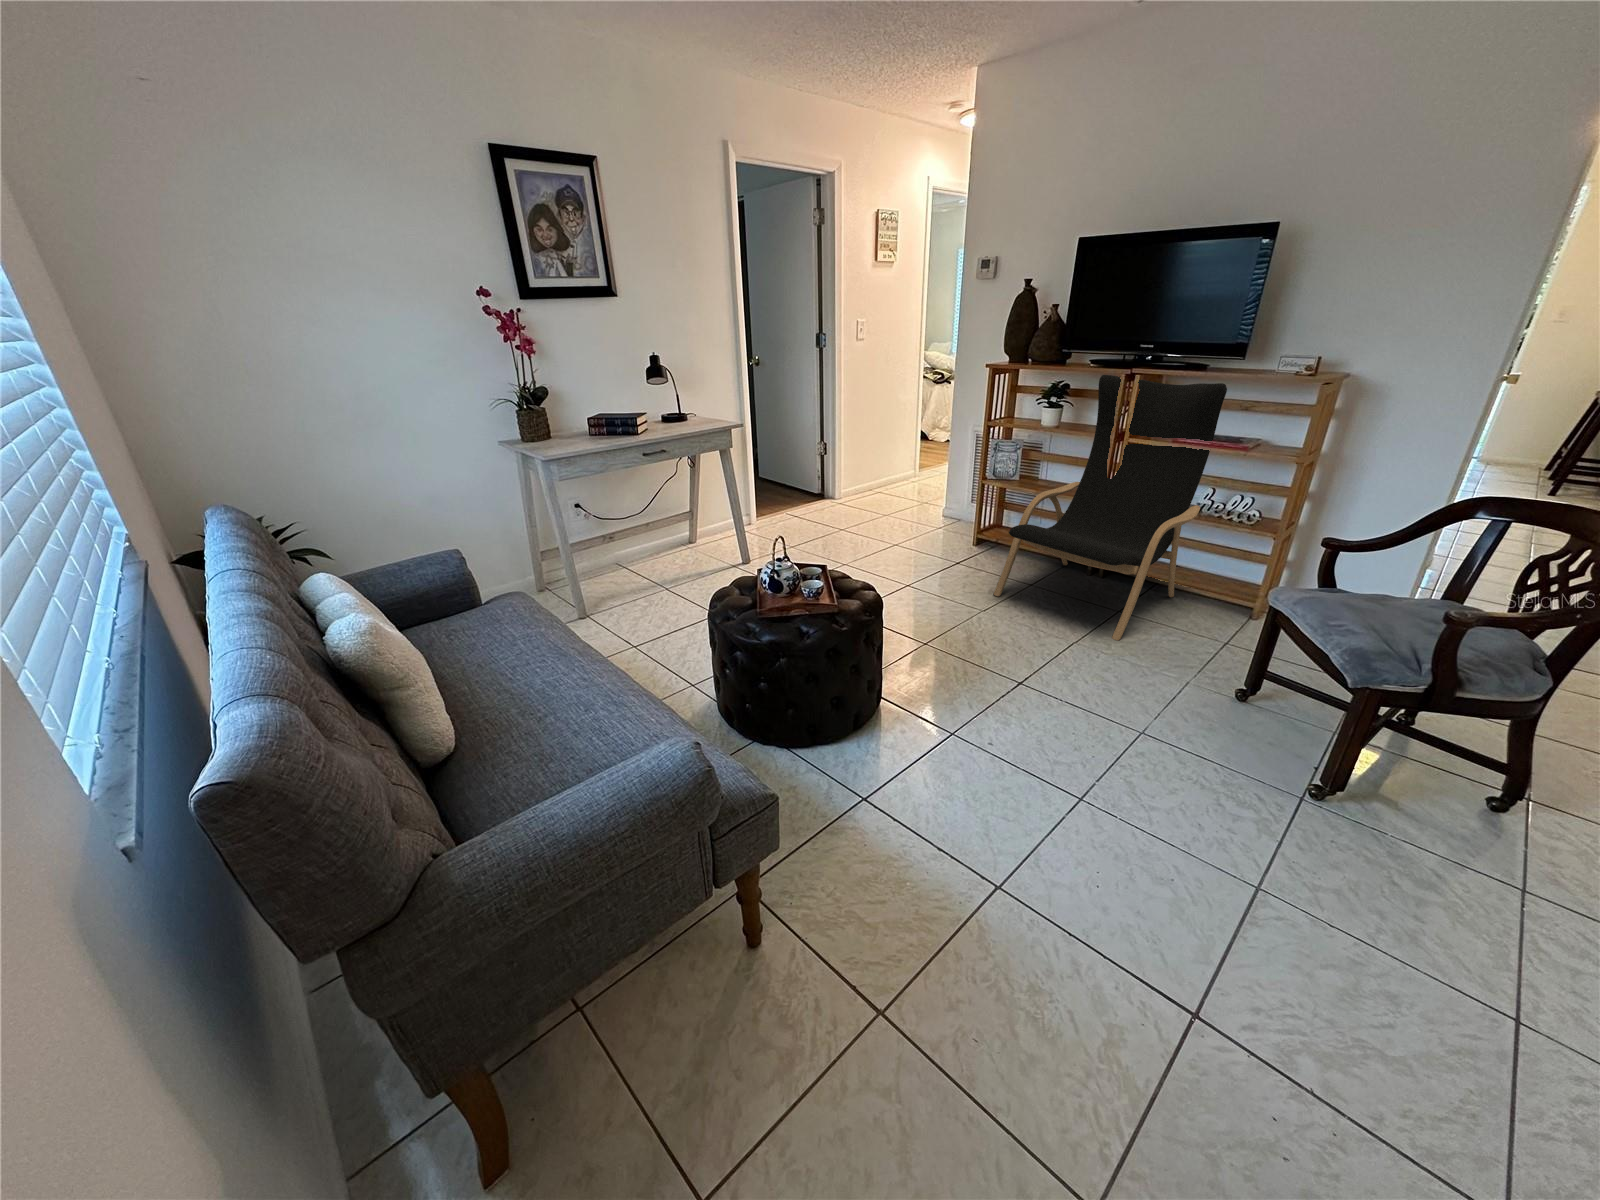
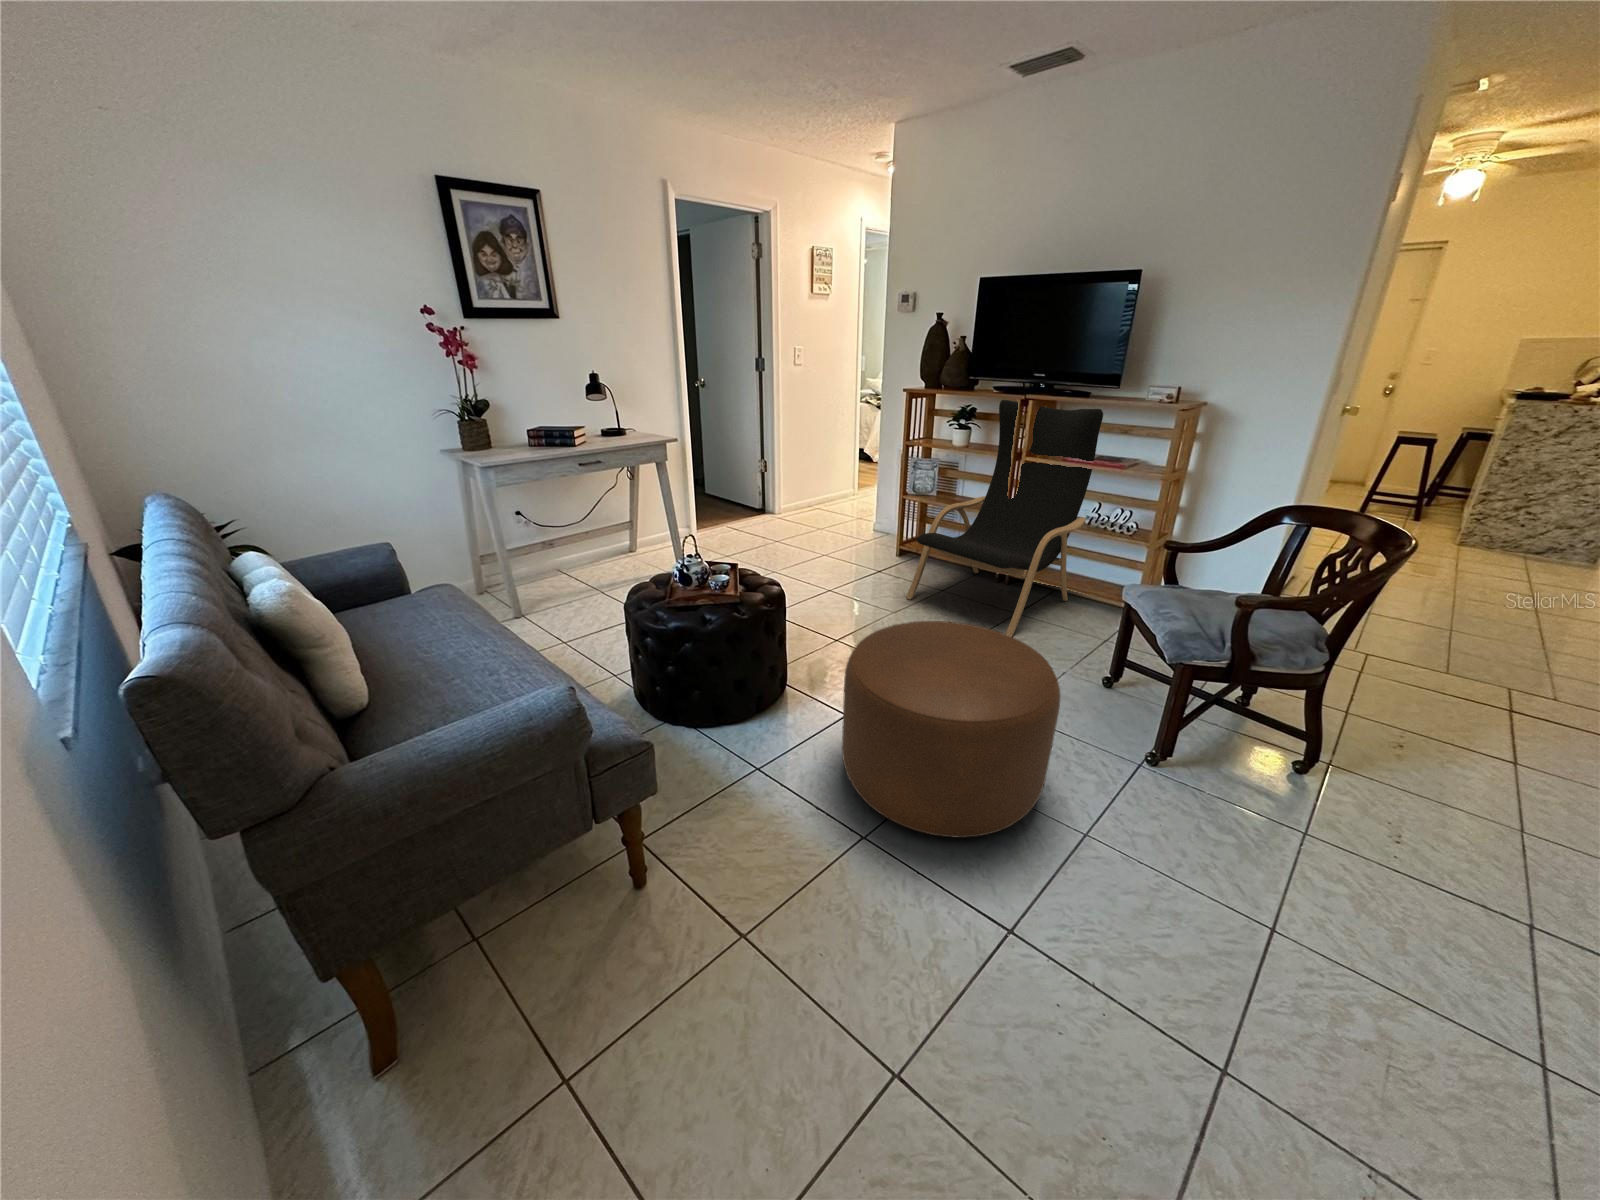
ottoman: none [960,634,1233,890] -> present [842,621,1061,837]

